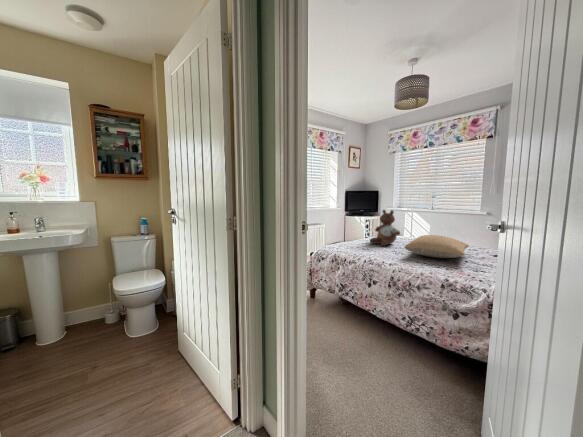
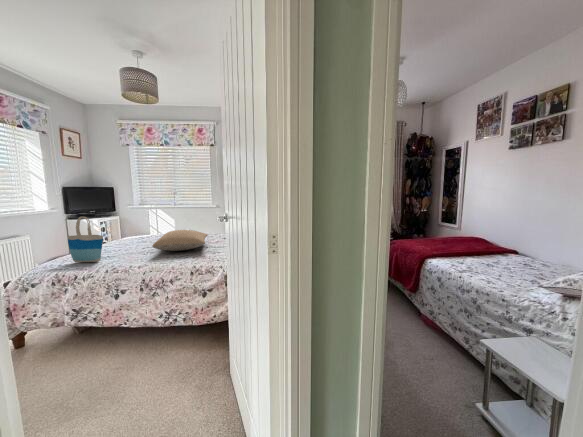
stuffed bear: present [370,210,400,246] -> none [110,210,145,250]
tote bag: none [342,213,365,252] -> present [67,217,103,262]

